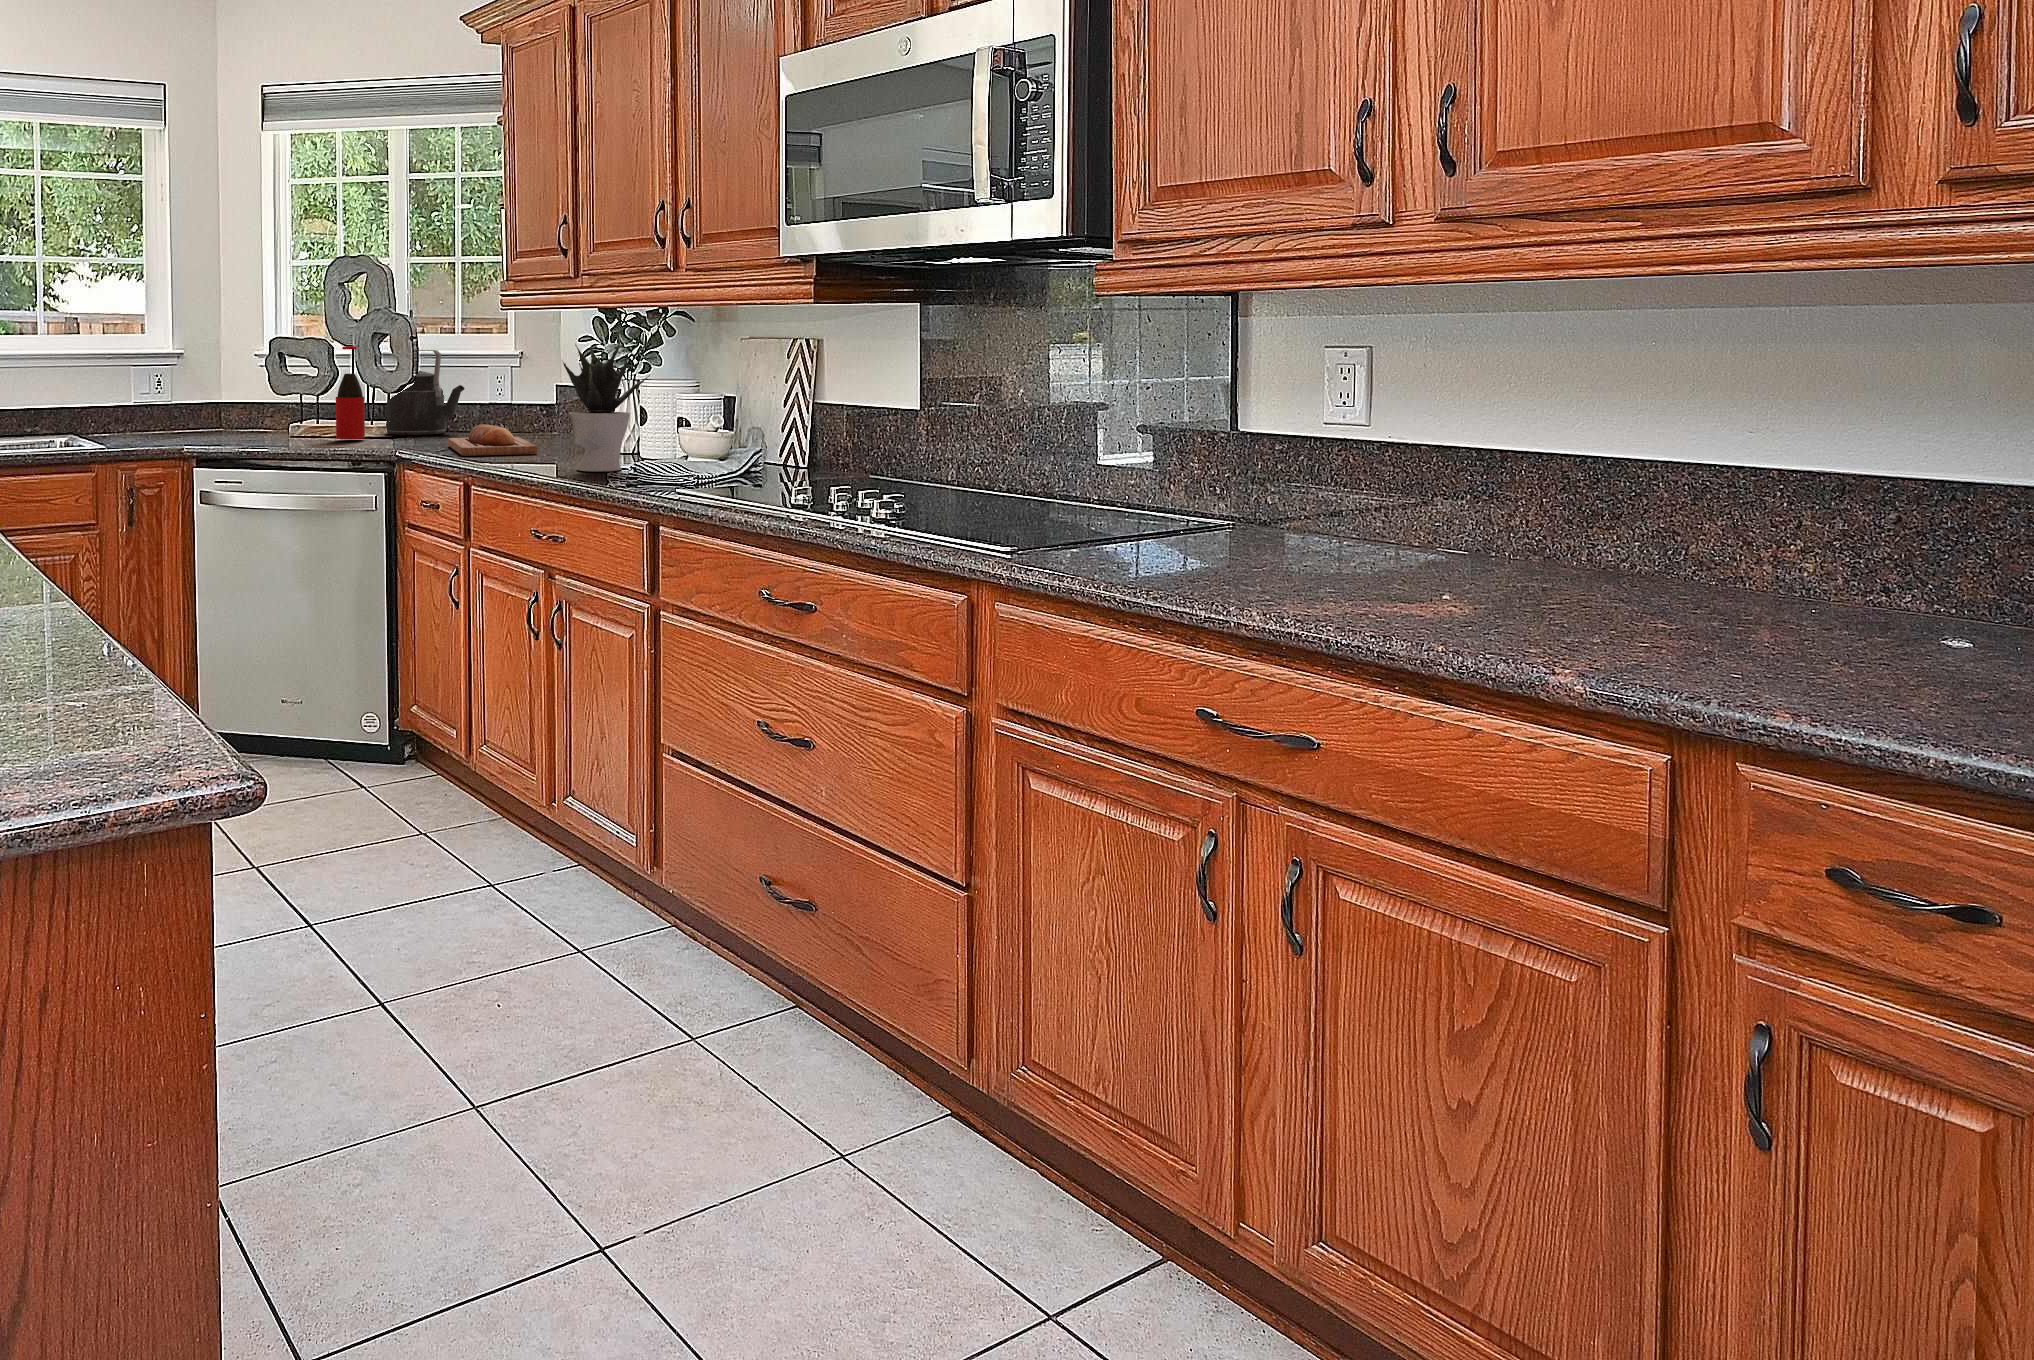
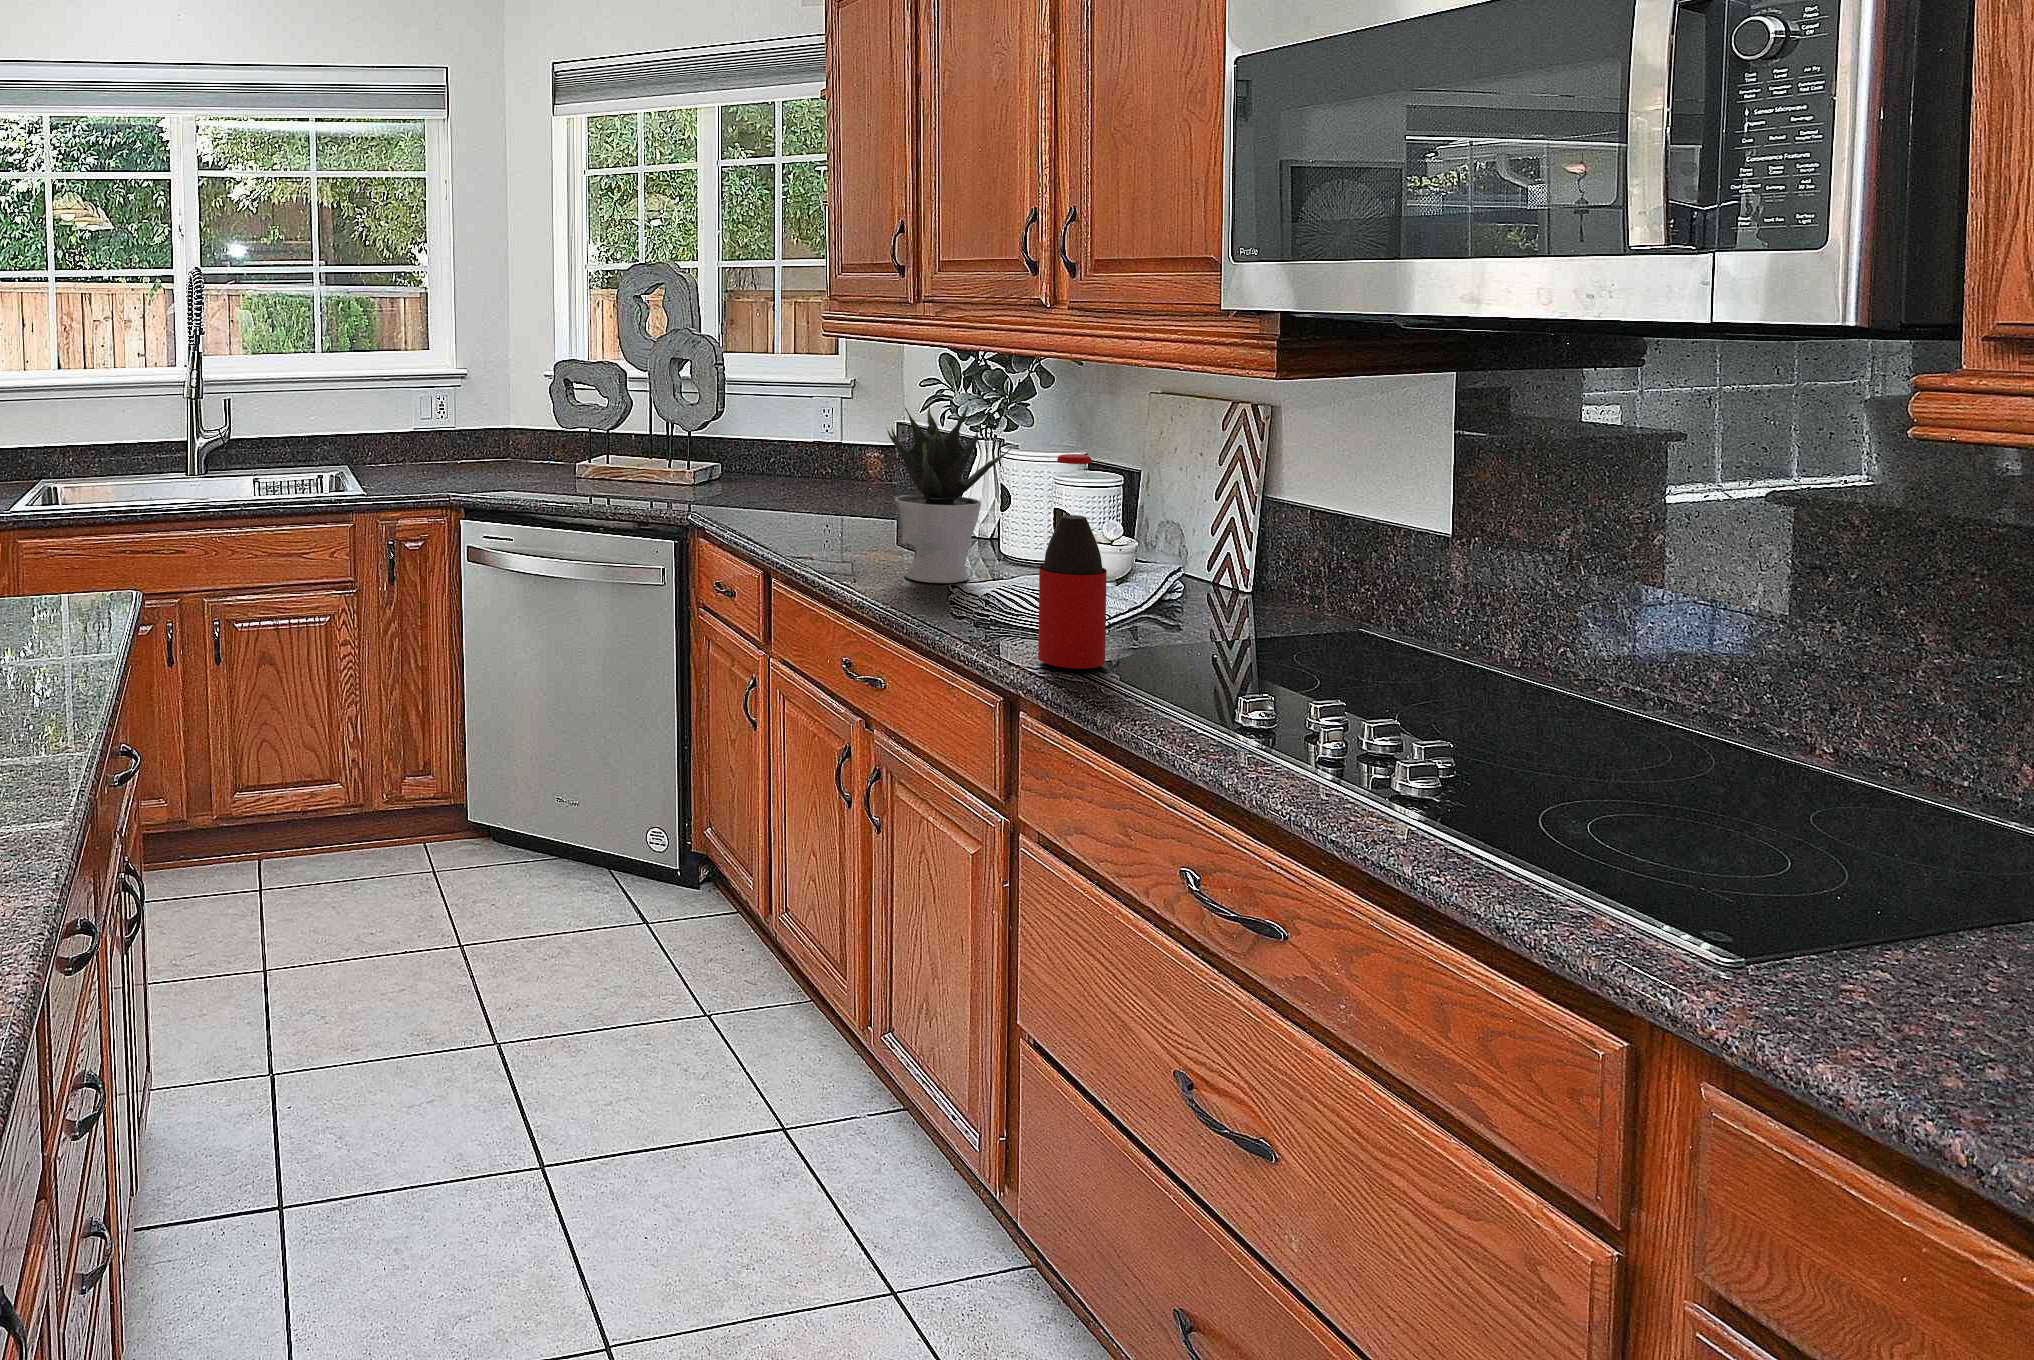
bottle: present [336,346,365,439] -> present [1038,454,1107,669]
kettle: present [386,350,465,435] -> none [687,373,780,478]
bread loaf: present [448,424,537,456] -> none [752,482,860,531]

